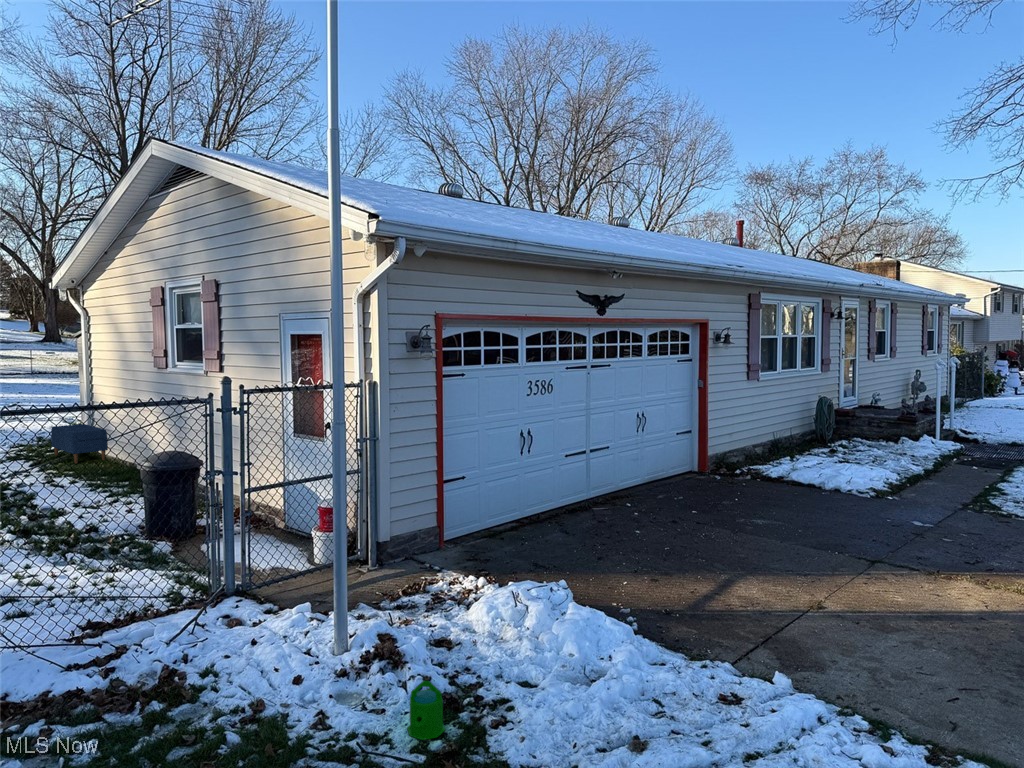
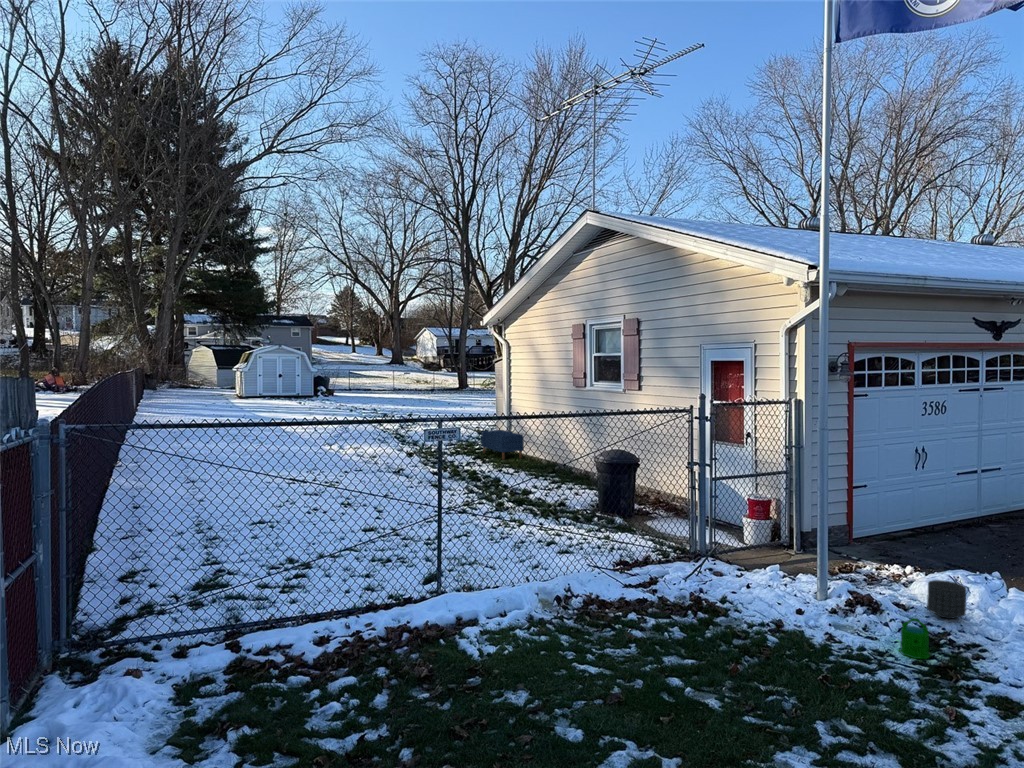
planter: none [471,607,512,658] -> present [927,580,966,619]

